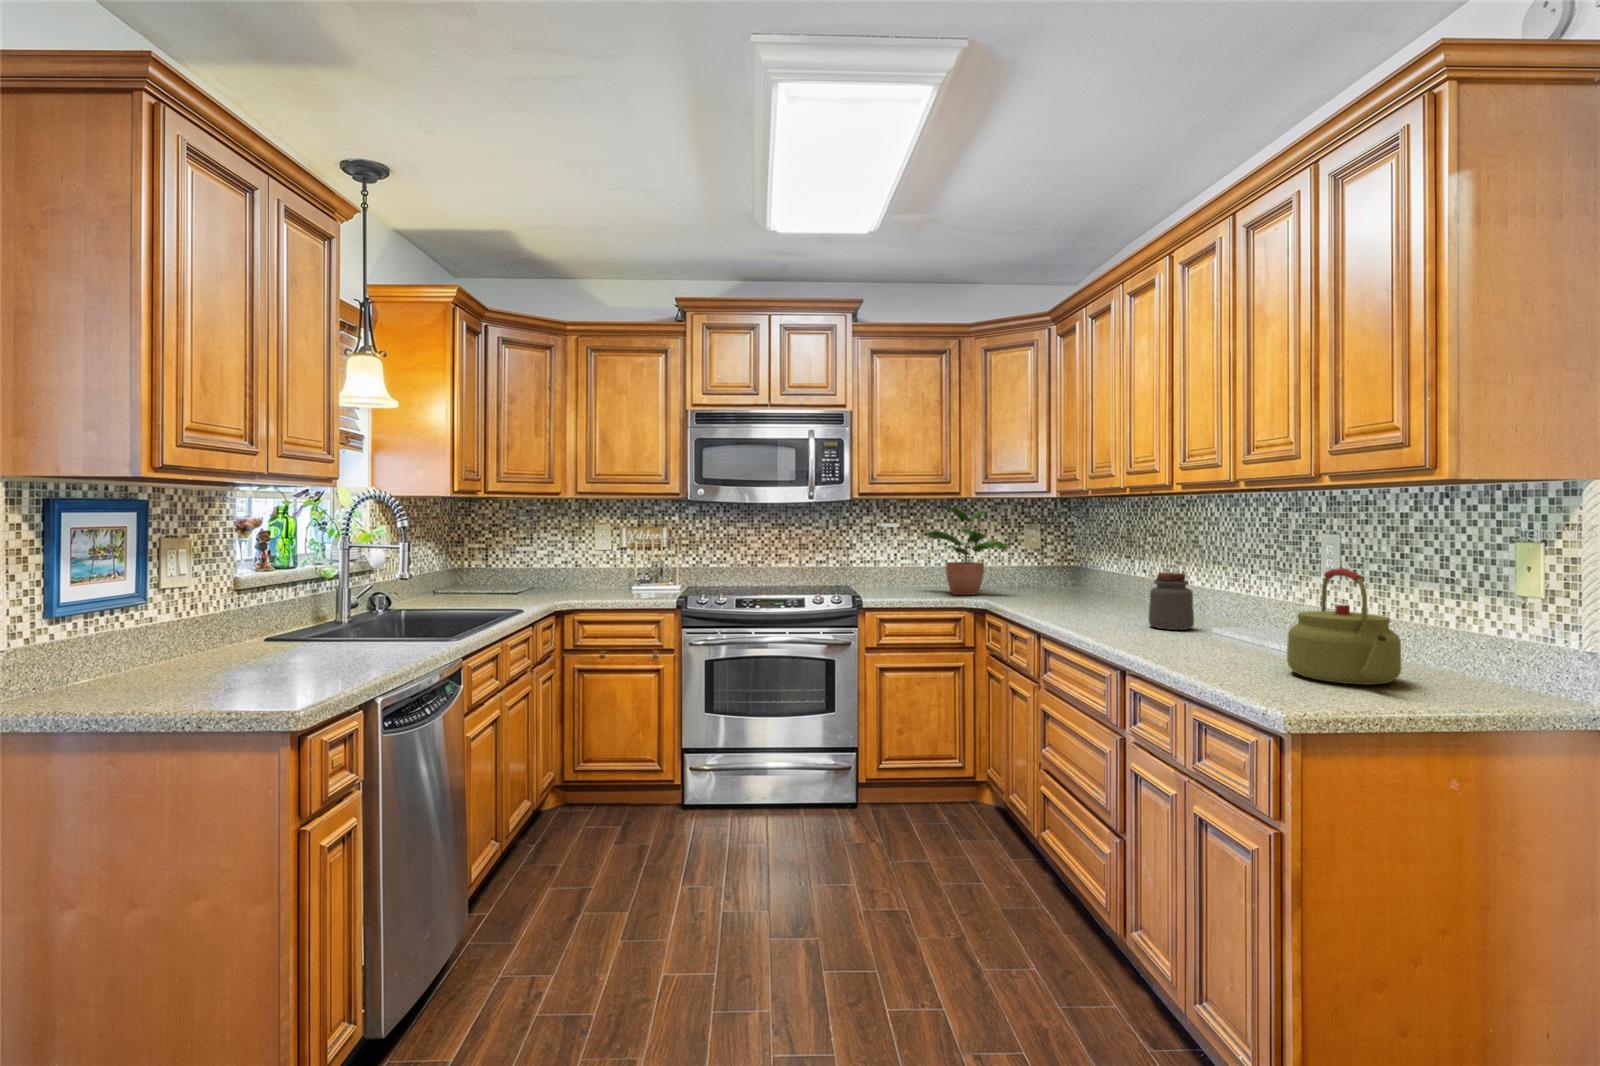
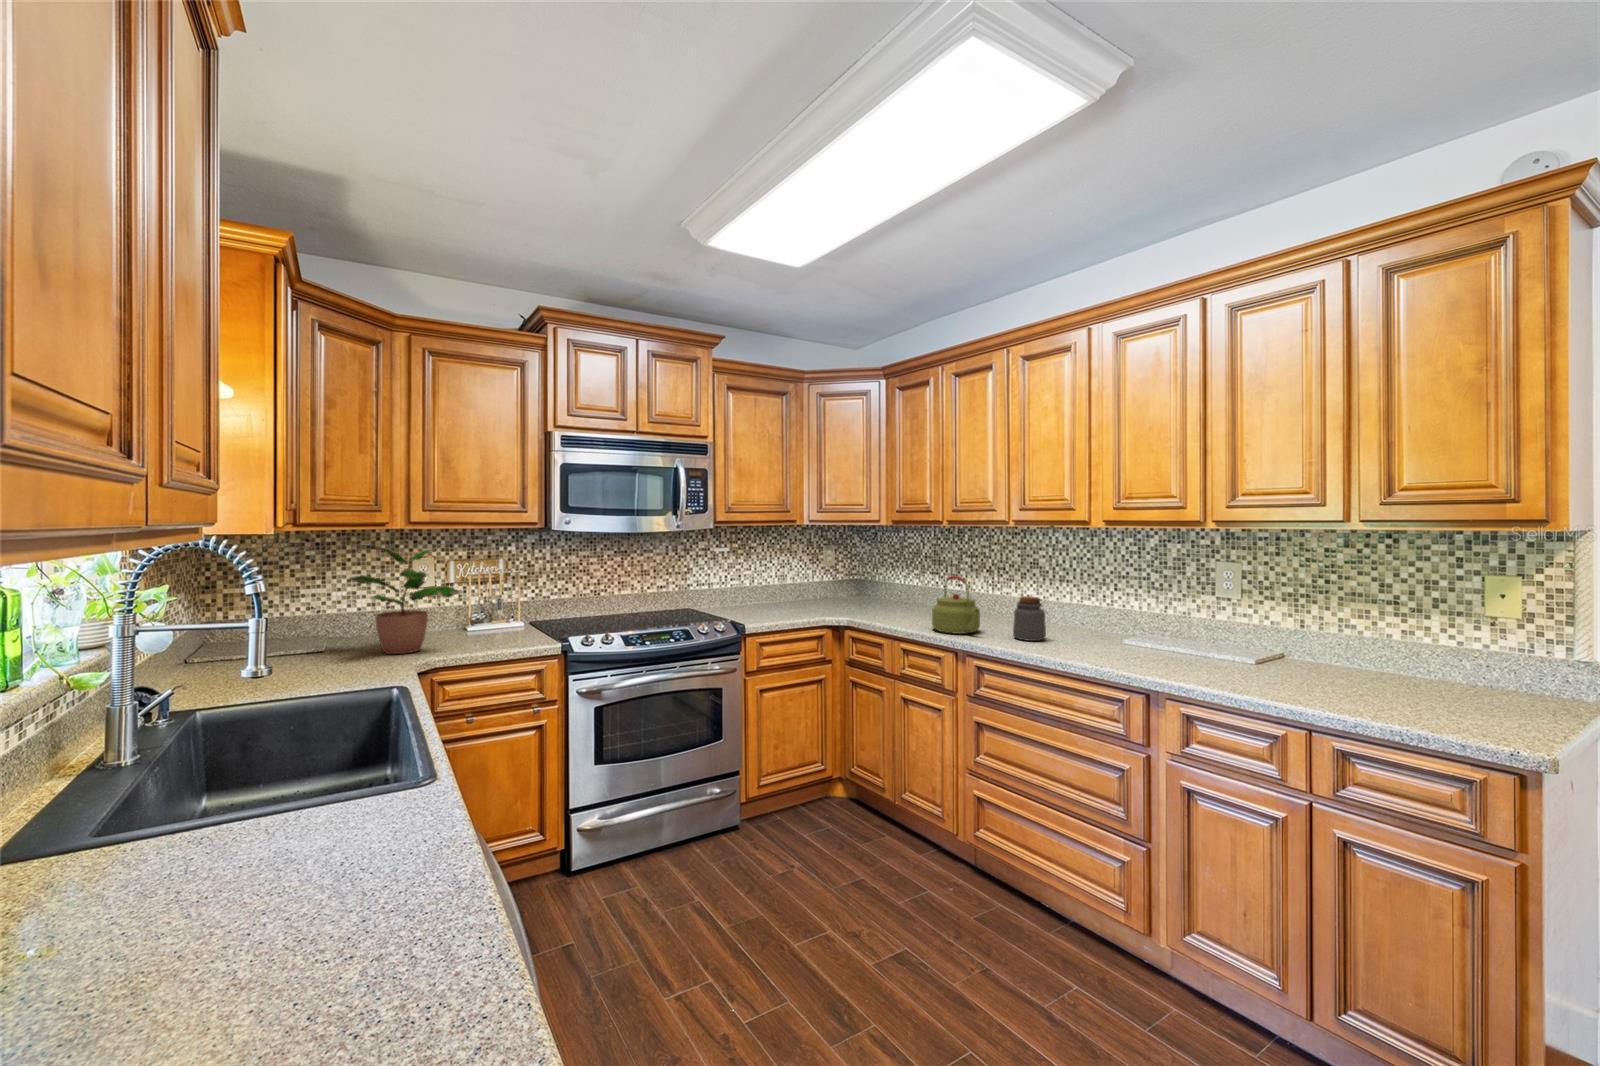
potted plant: present [925,506,1010,595] -> present [350,546,458,654]
kettle: present [1287,568,1401,685] -> present [932,576,980,634]

